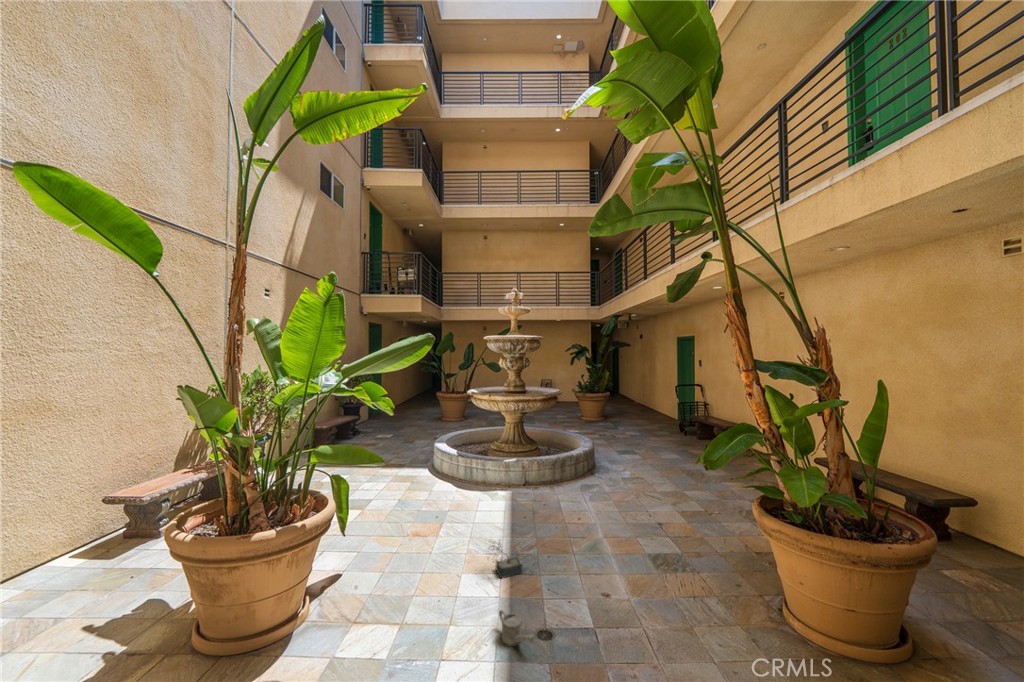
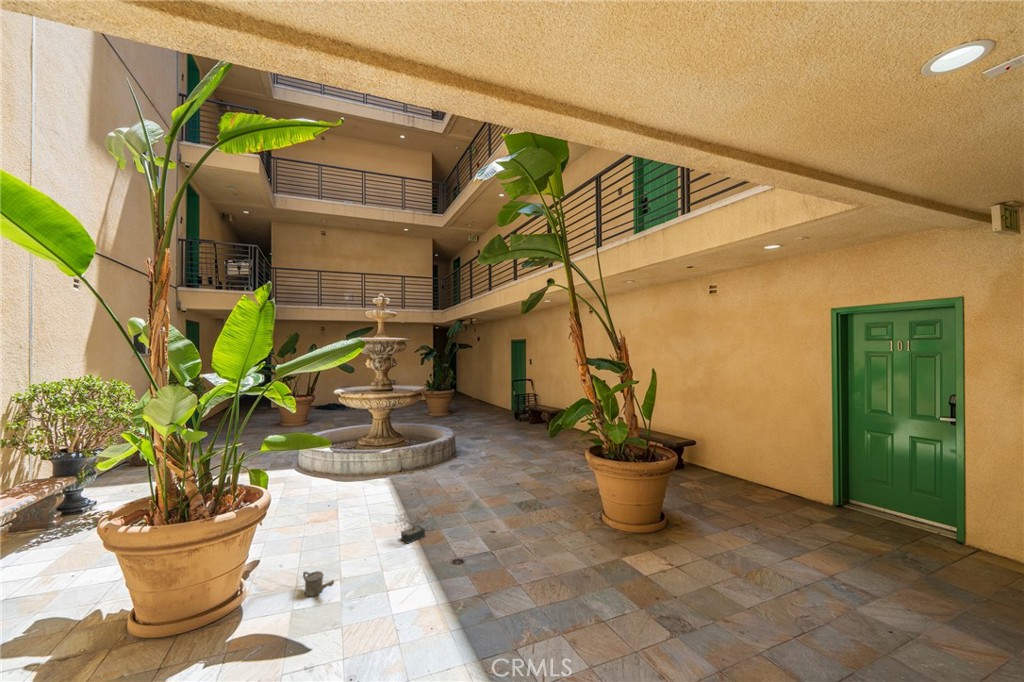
watering can: present [499,610,535,646] -> present [303,571,334,597]

